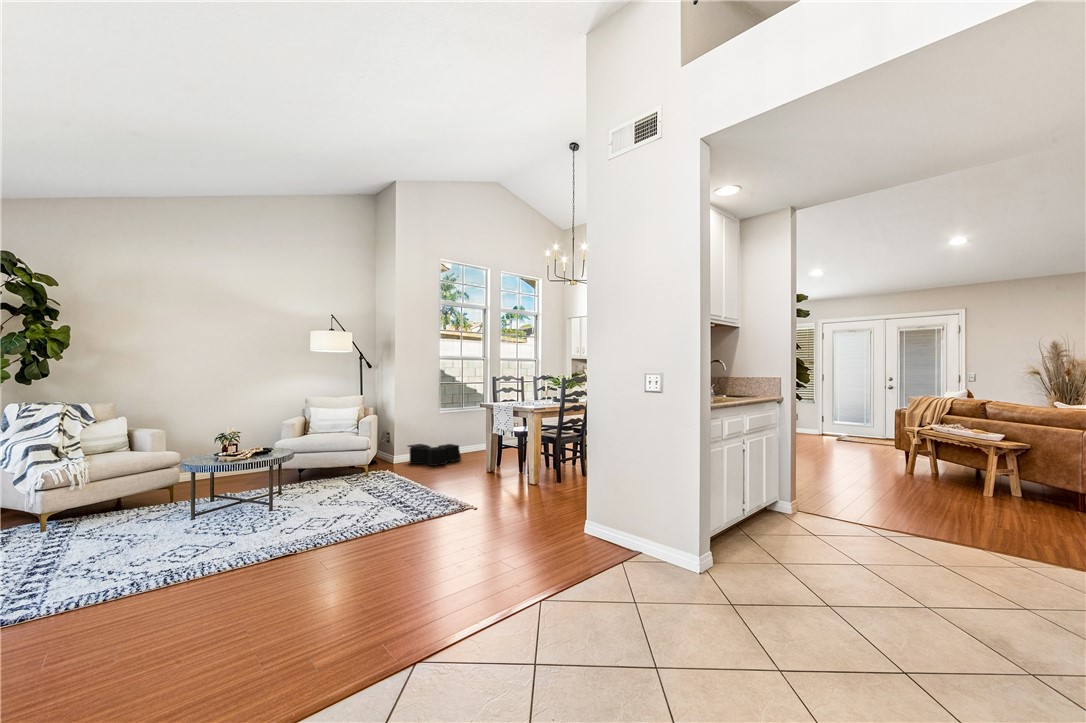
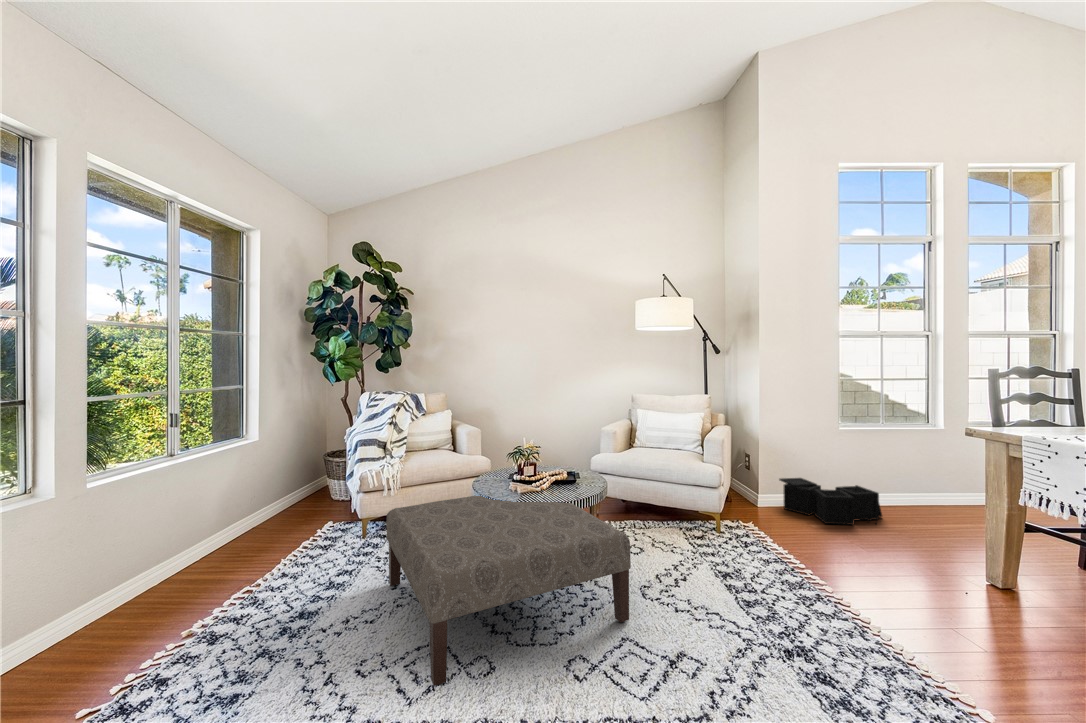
ottoman: none [109,461,319,564] -> present [386,494,631,686]

